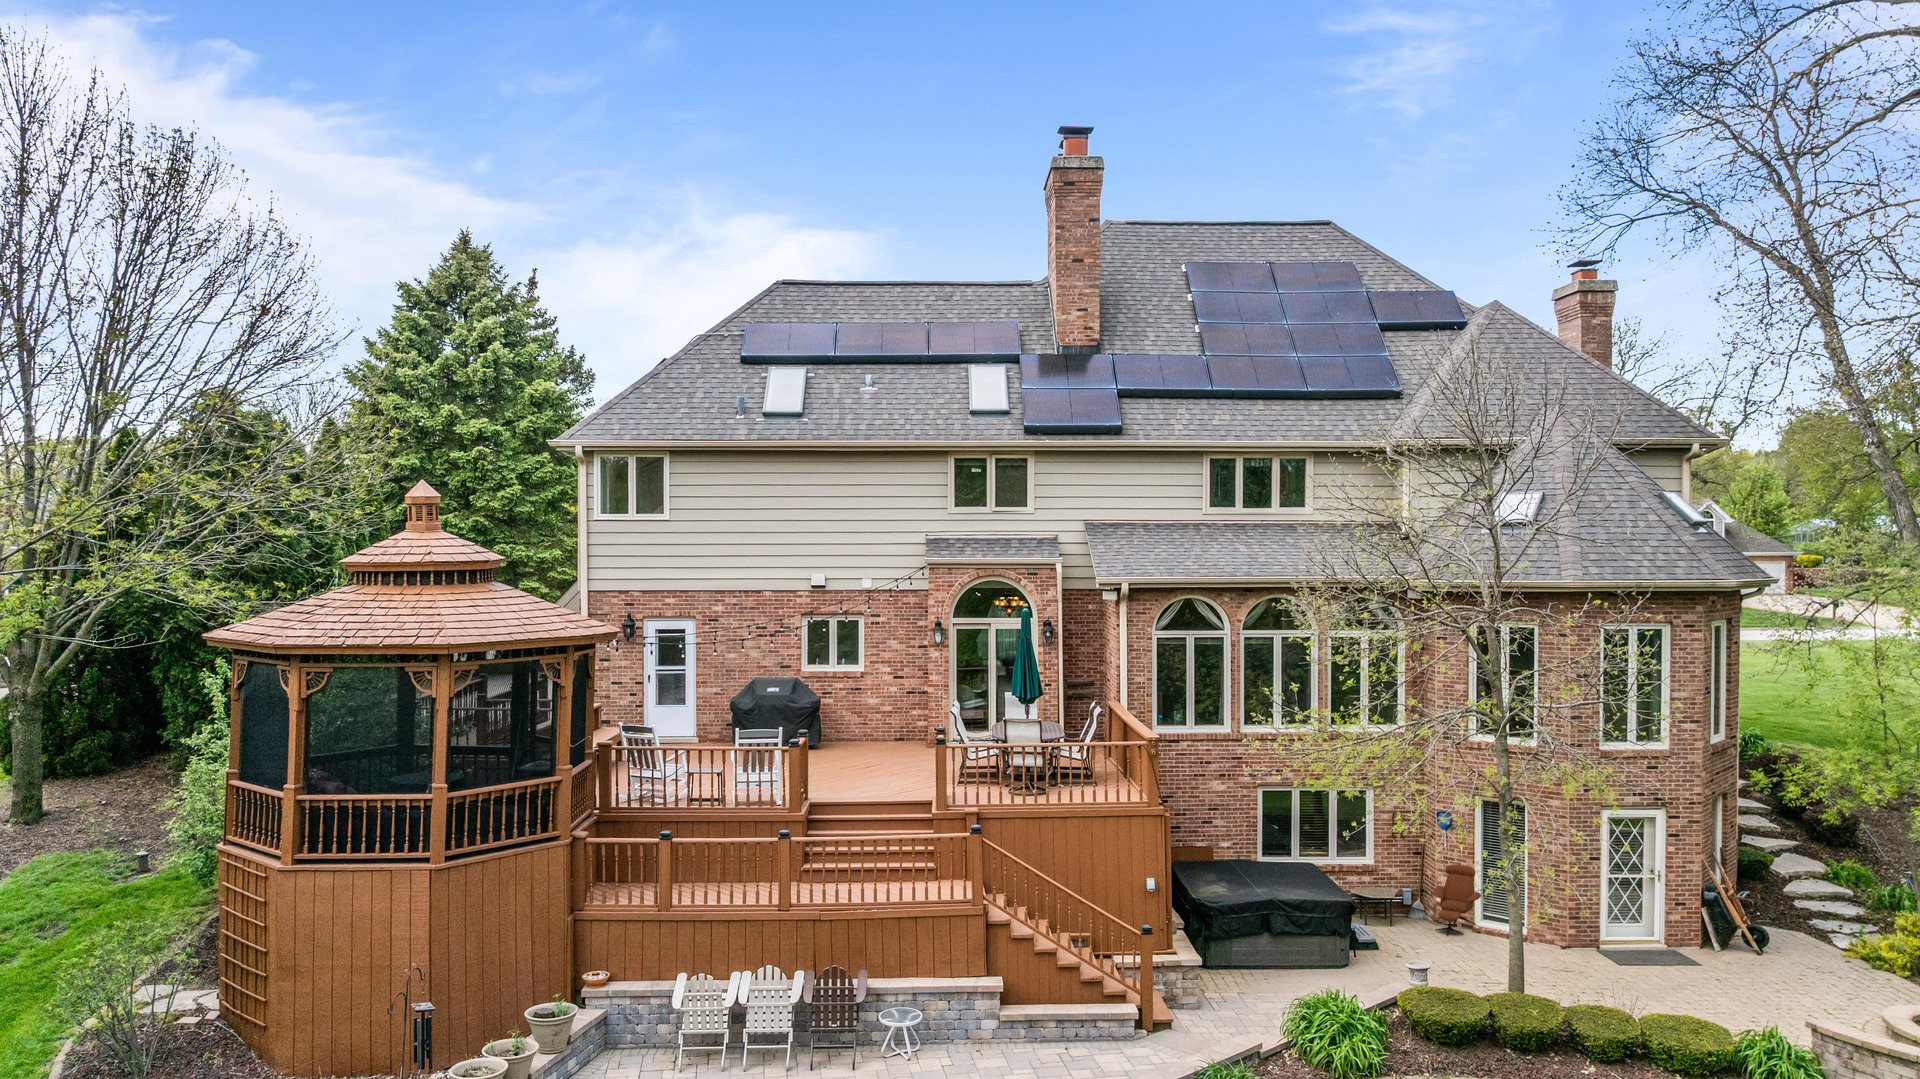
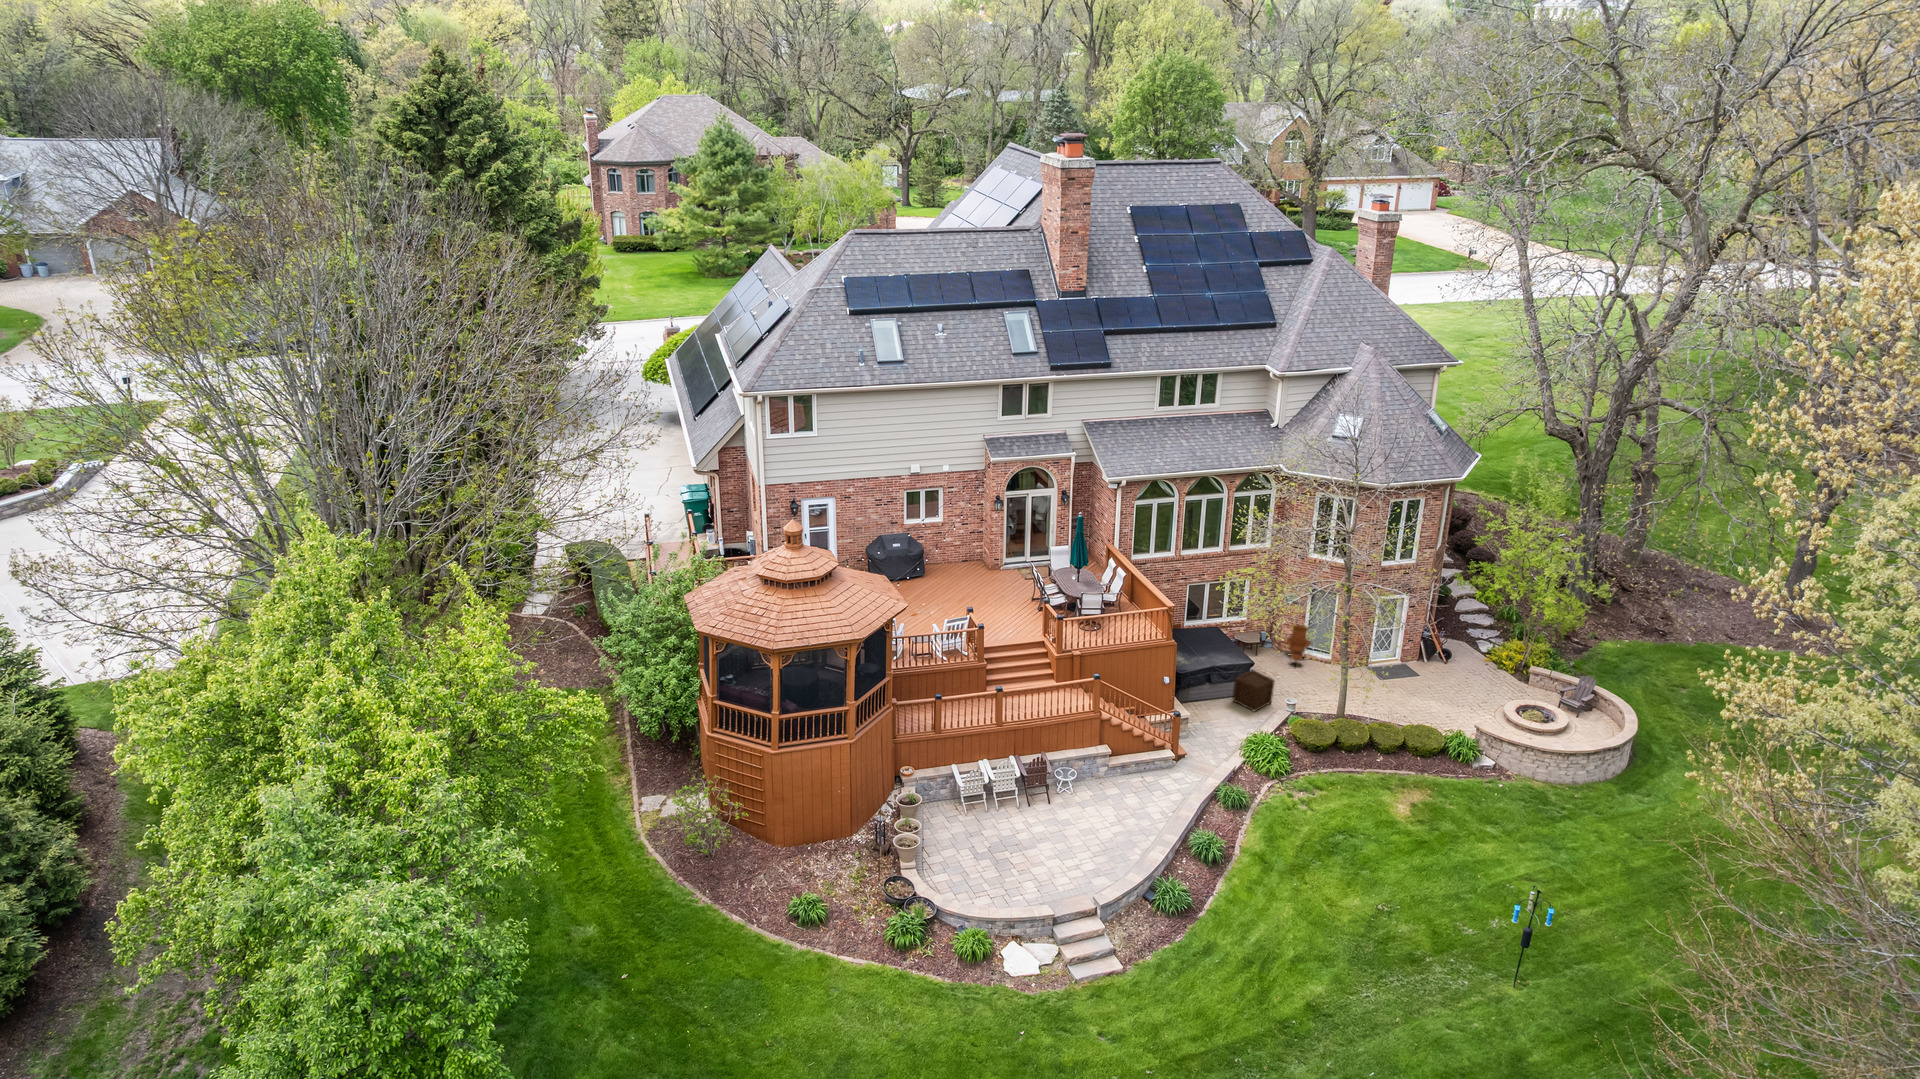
wooden crate: none [1304,908,1380,982] -> present [1232,670,1274,711]

